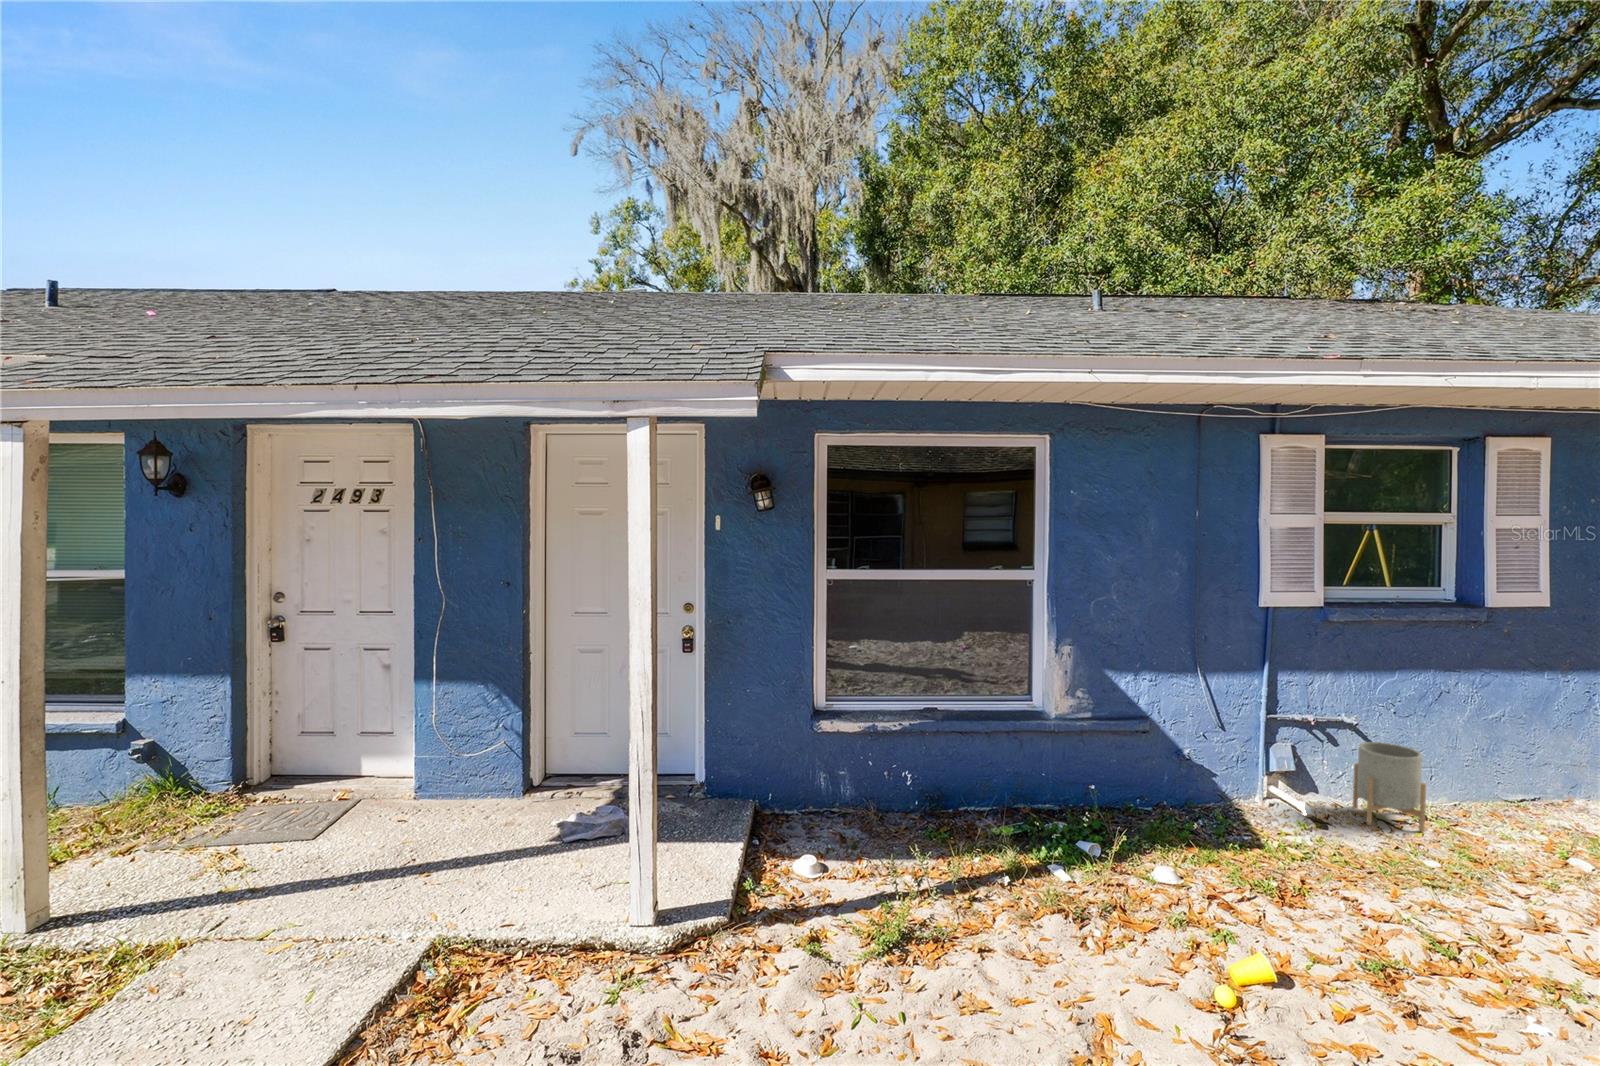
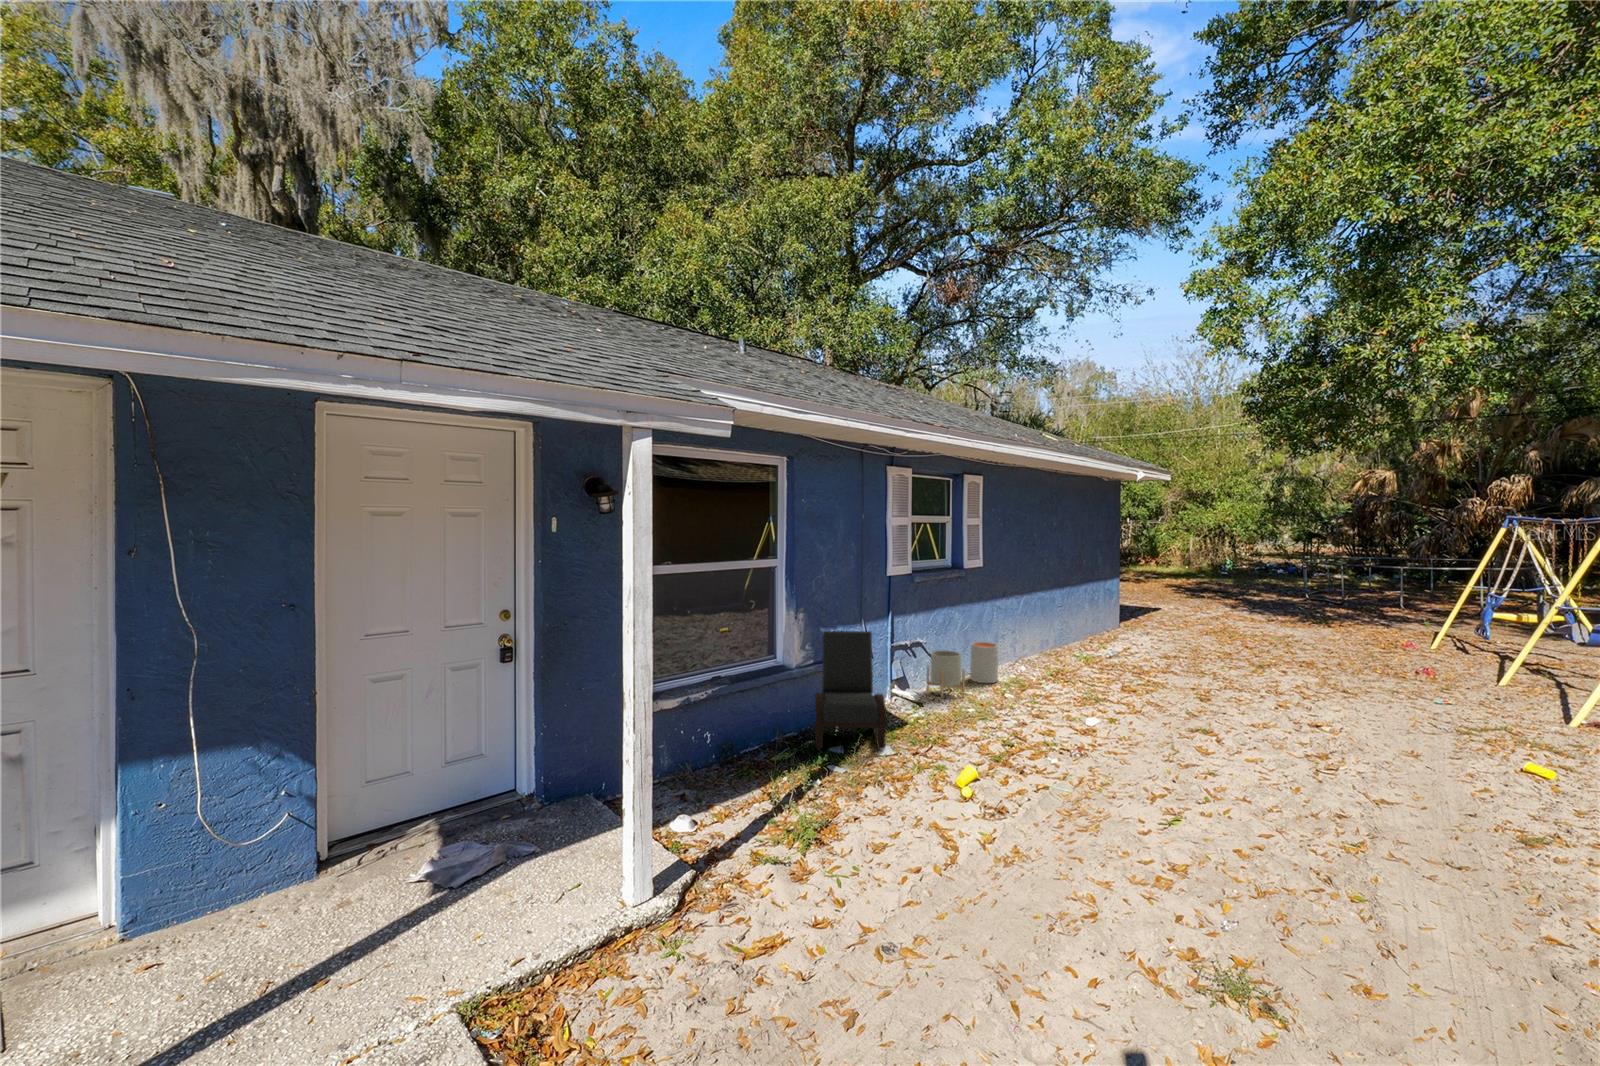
lounge chair: none [1050,676,1192,867] -> present [815,631,887,749]
bucket: none [1480,743,1562,826] -> present [970,641,999,683]

